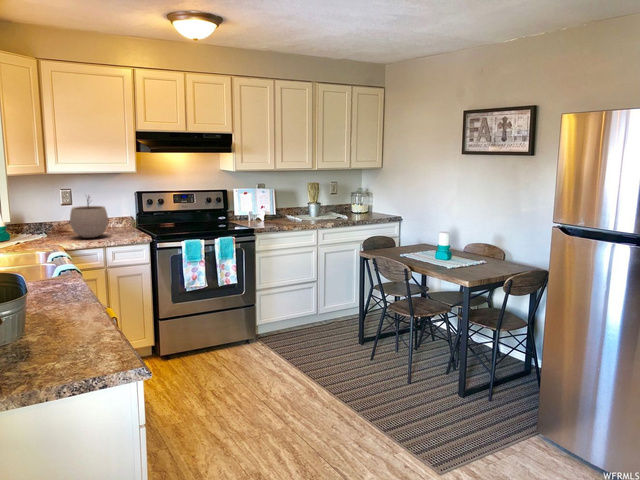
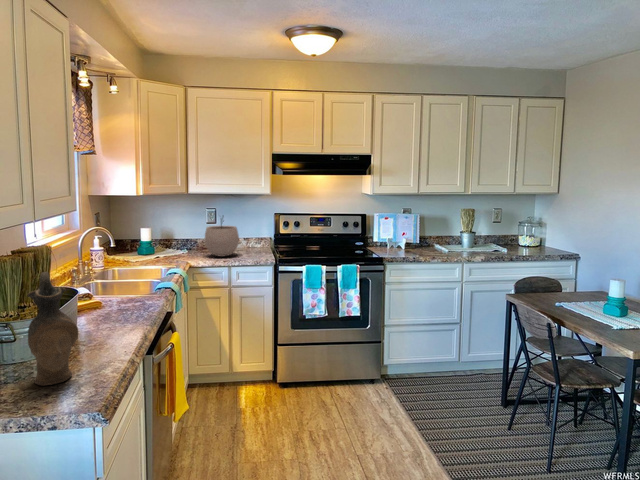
ceramic pitcher: none [46,251,95,356] -> present [27,272,78,385]

